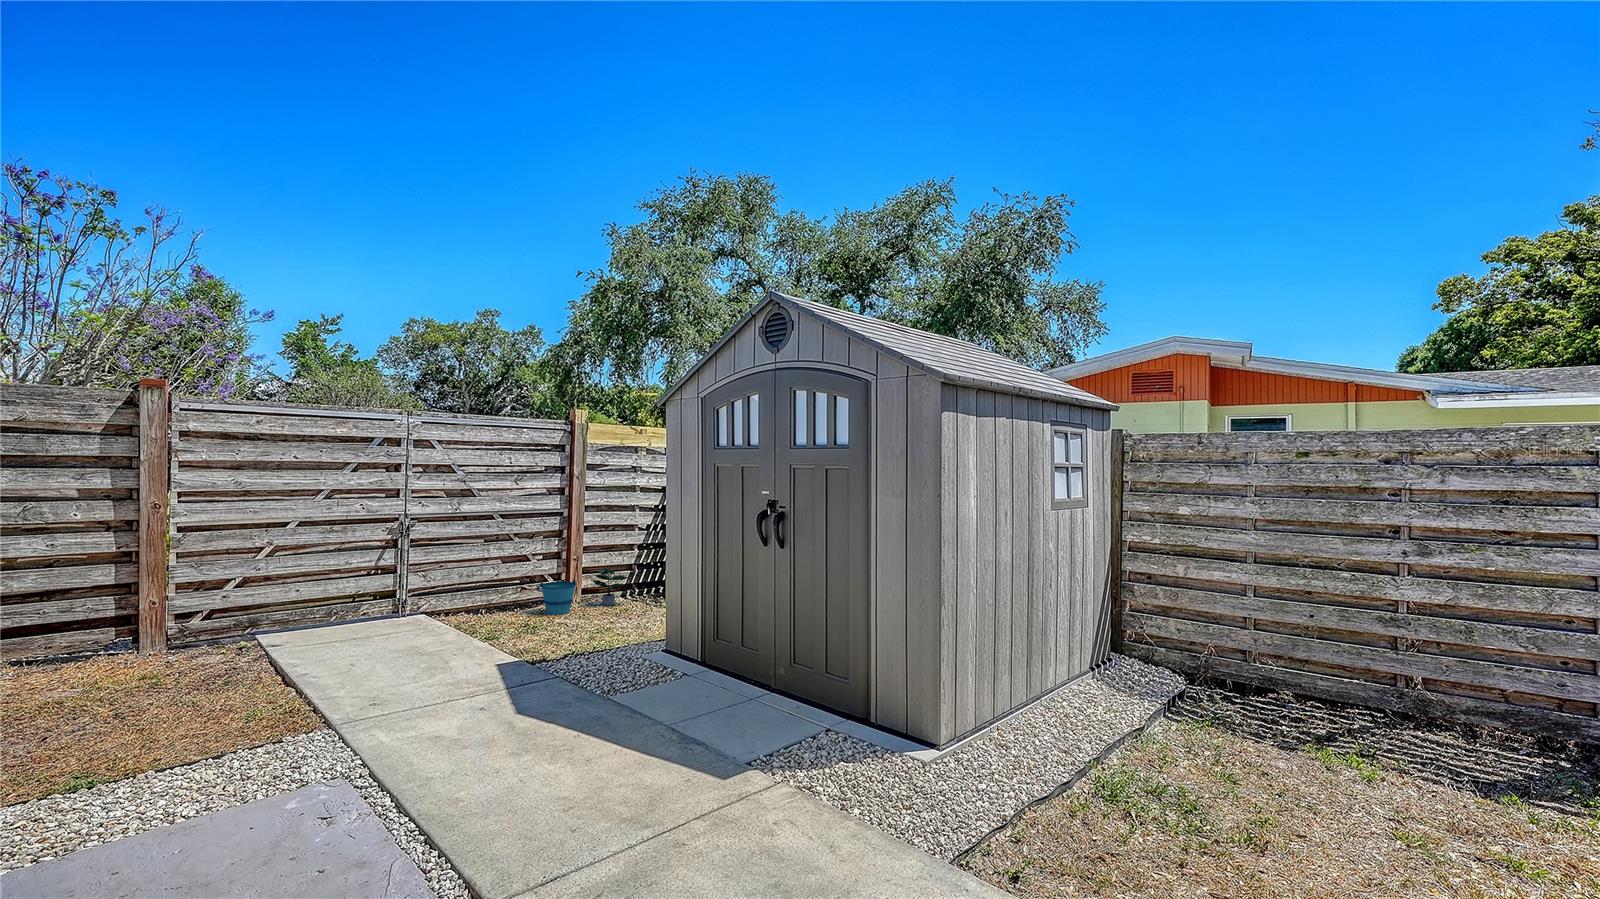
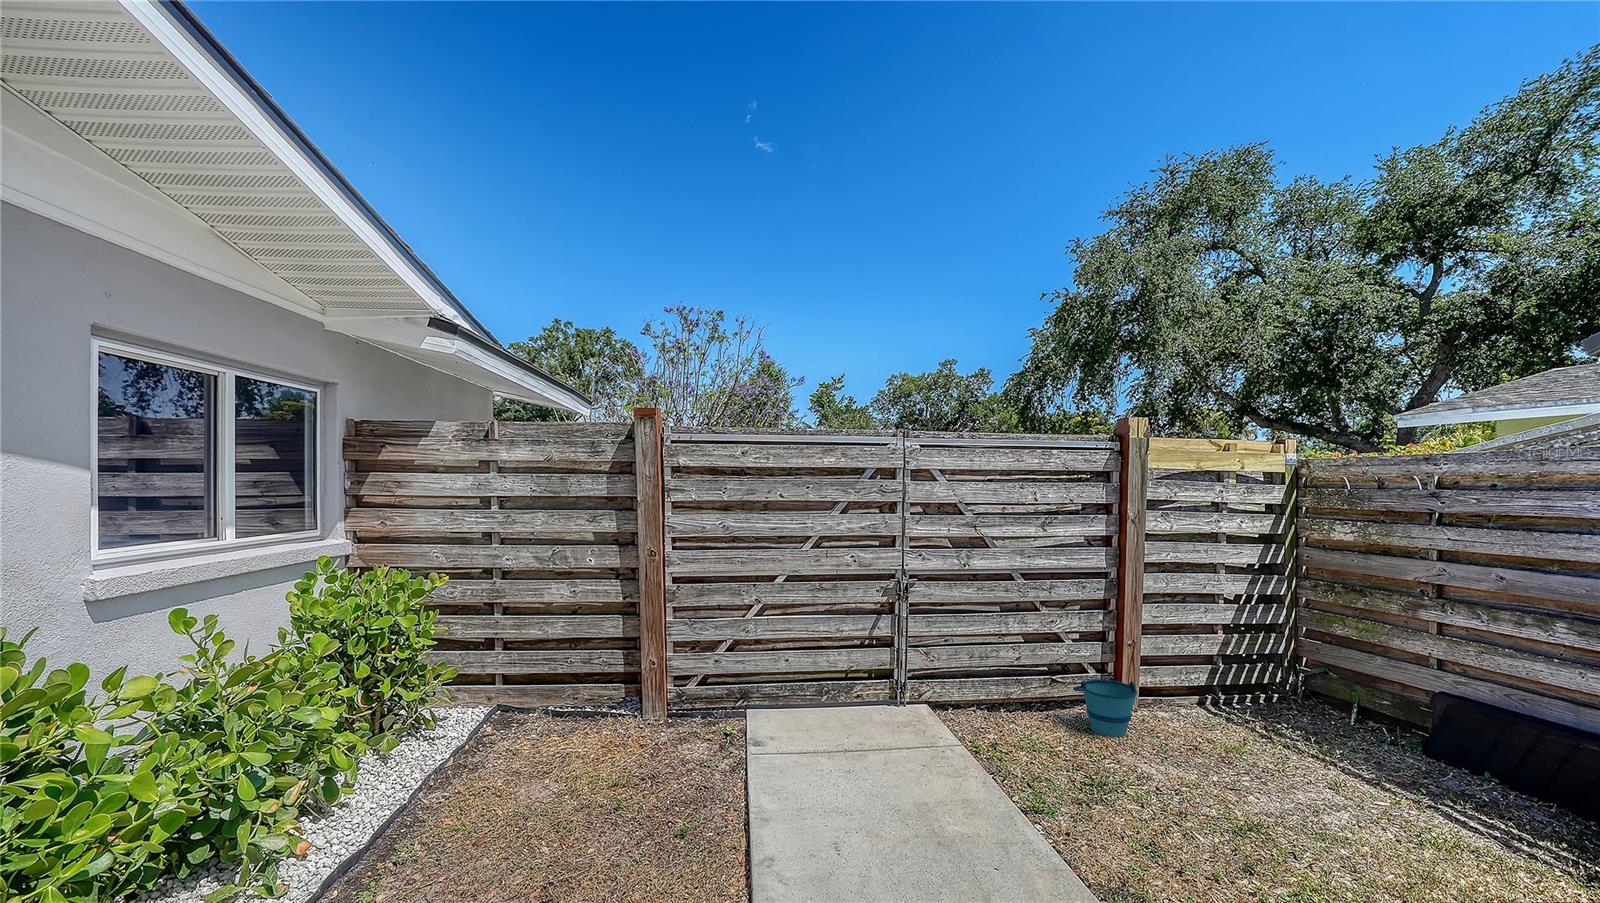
potted plant: present [593,568,628,606] -> none [1156,662,1217,727]

